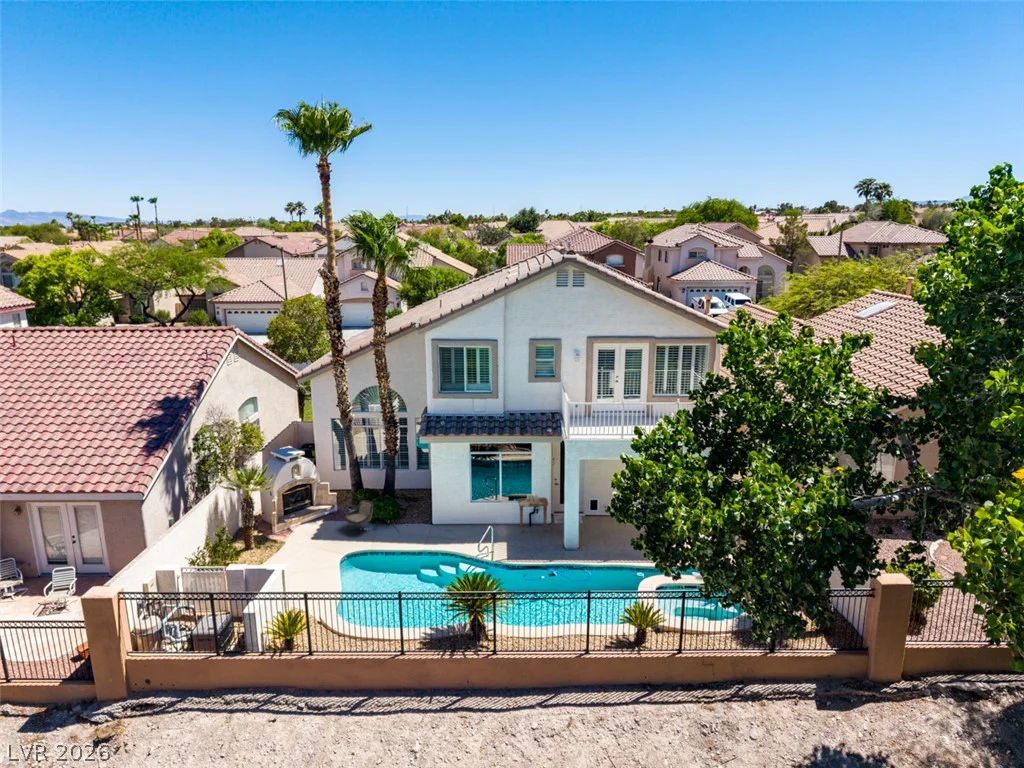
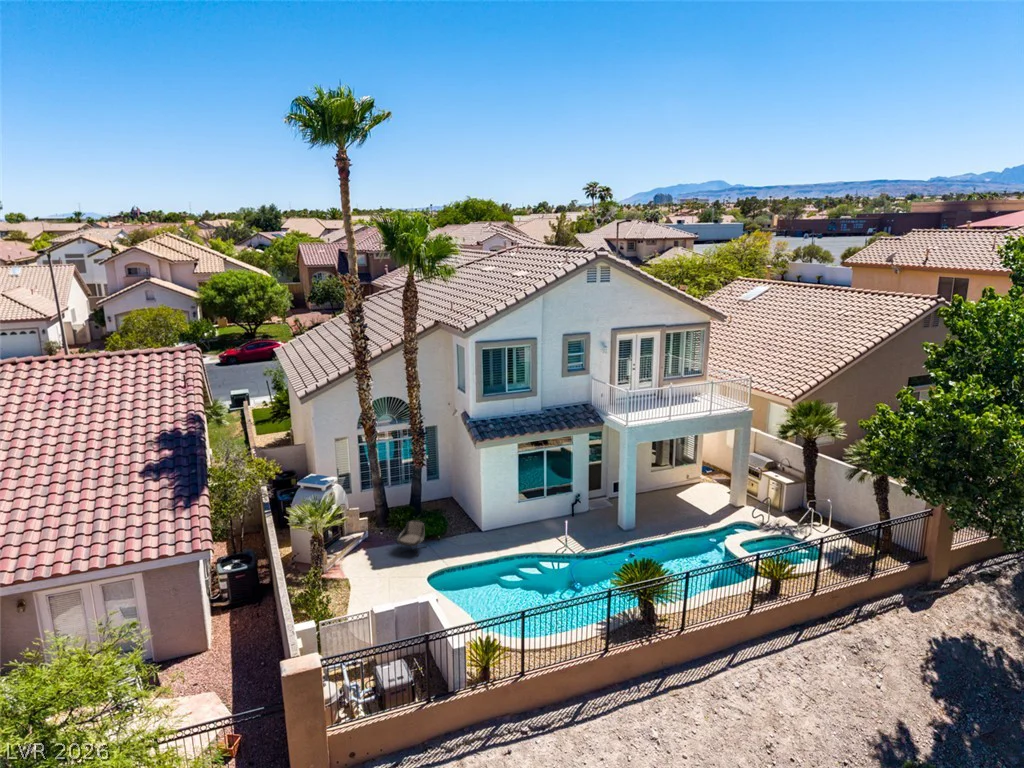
side table: present [518,494,549,532] -> none [553,487,582,523]

